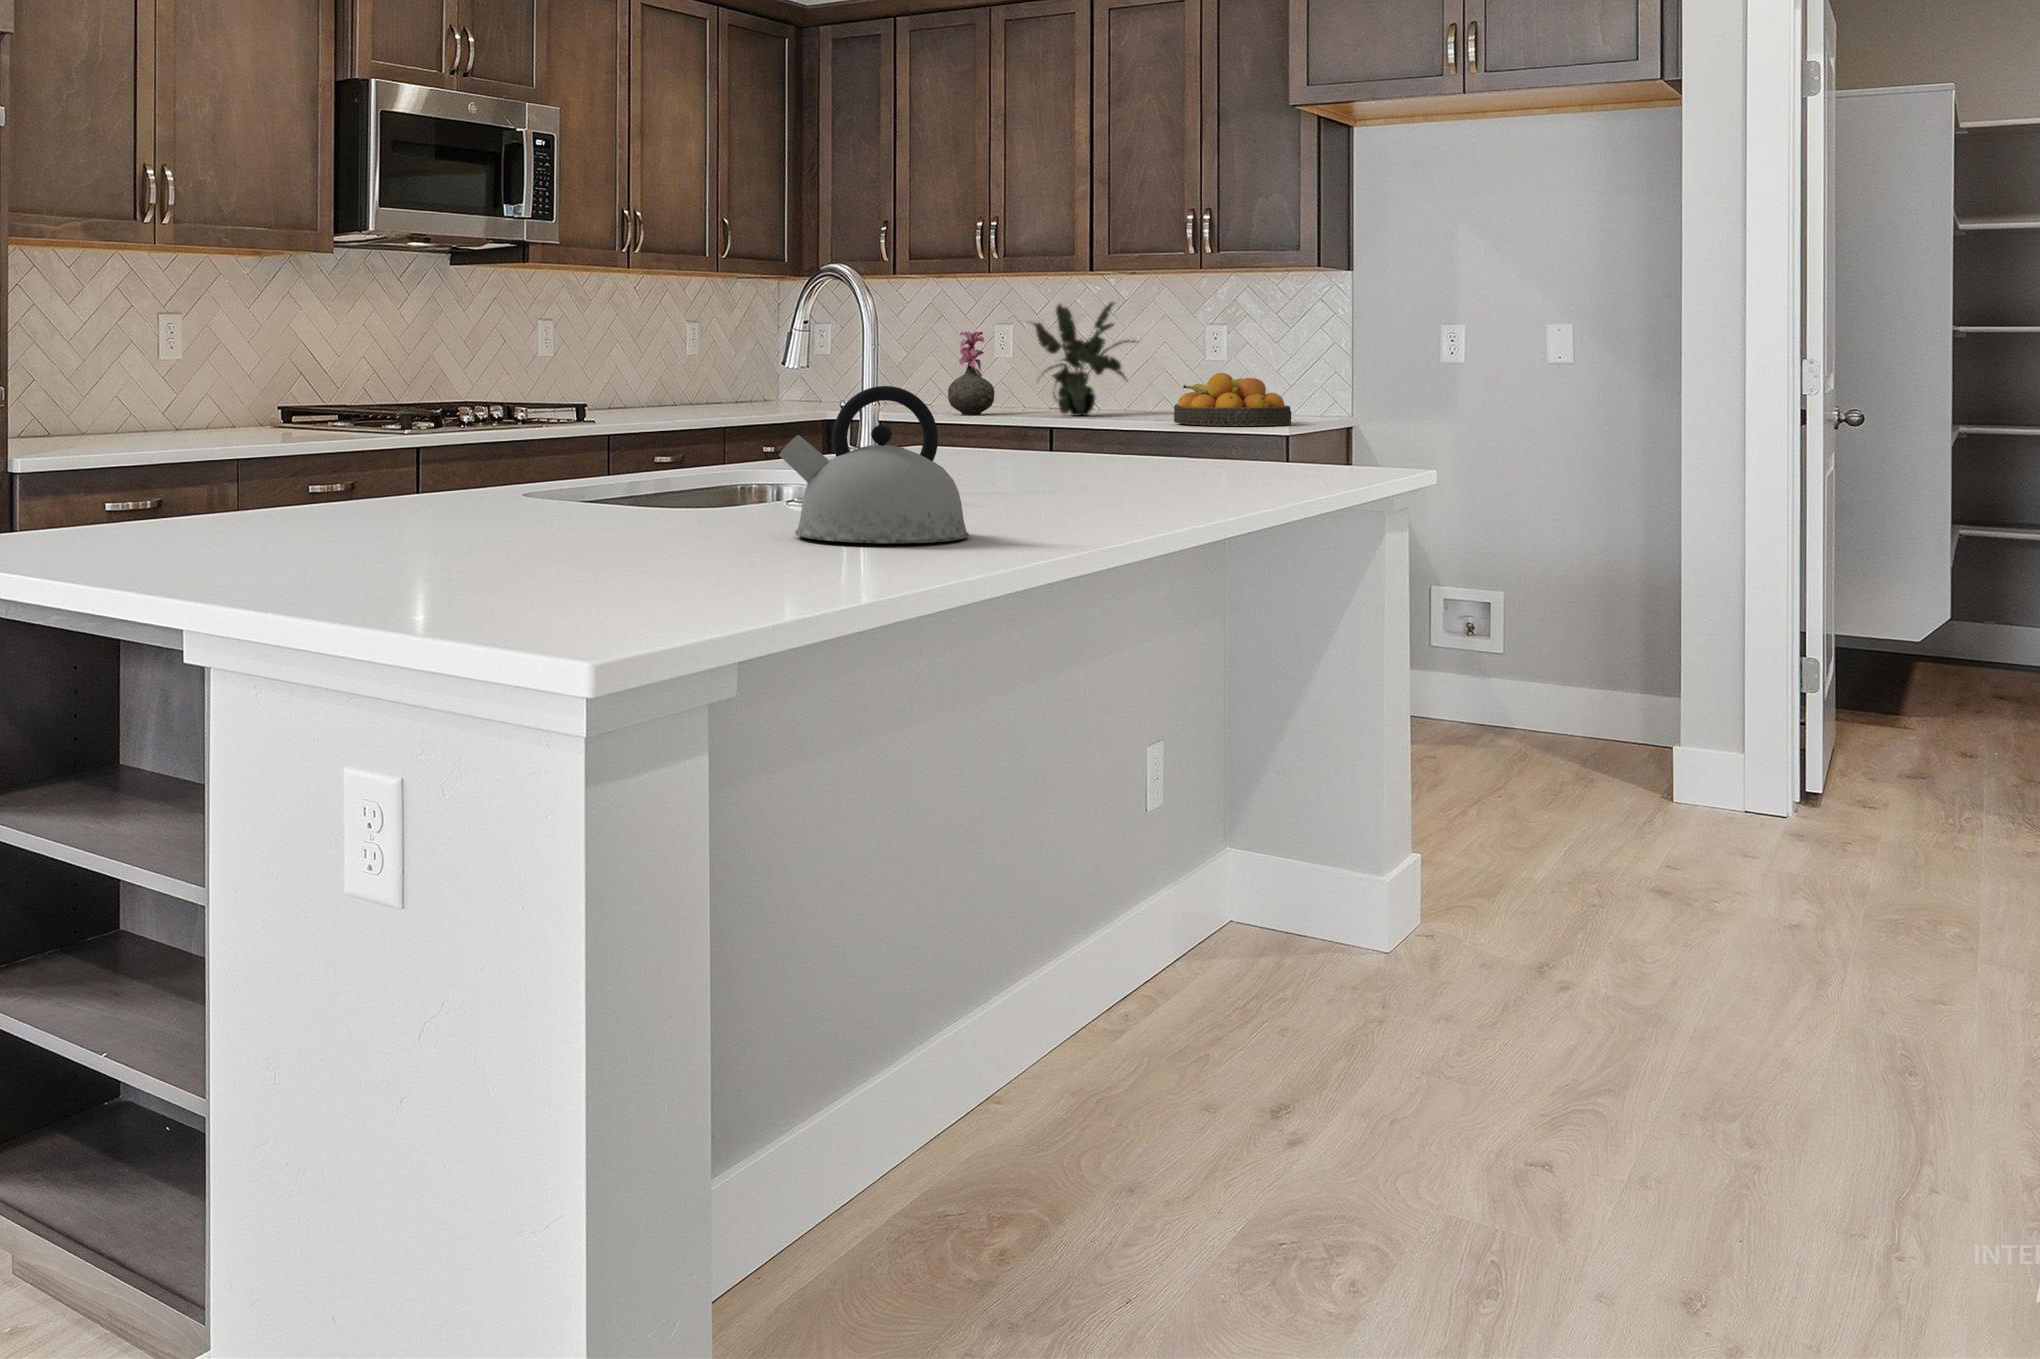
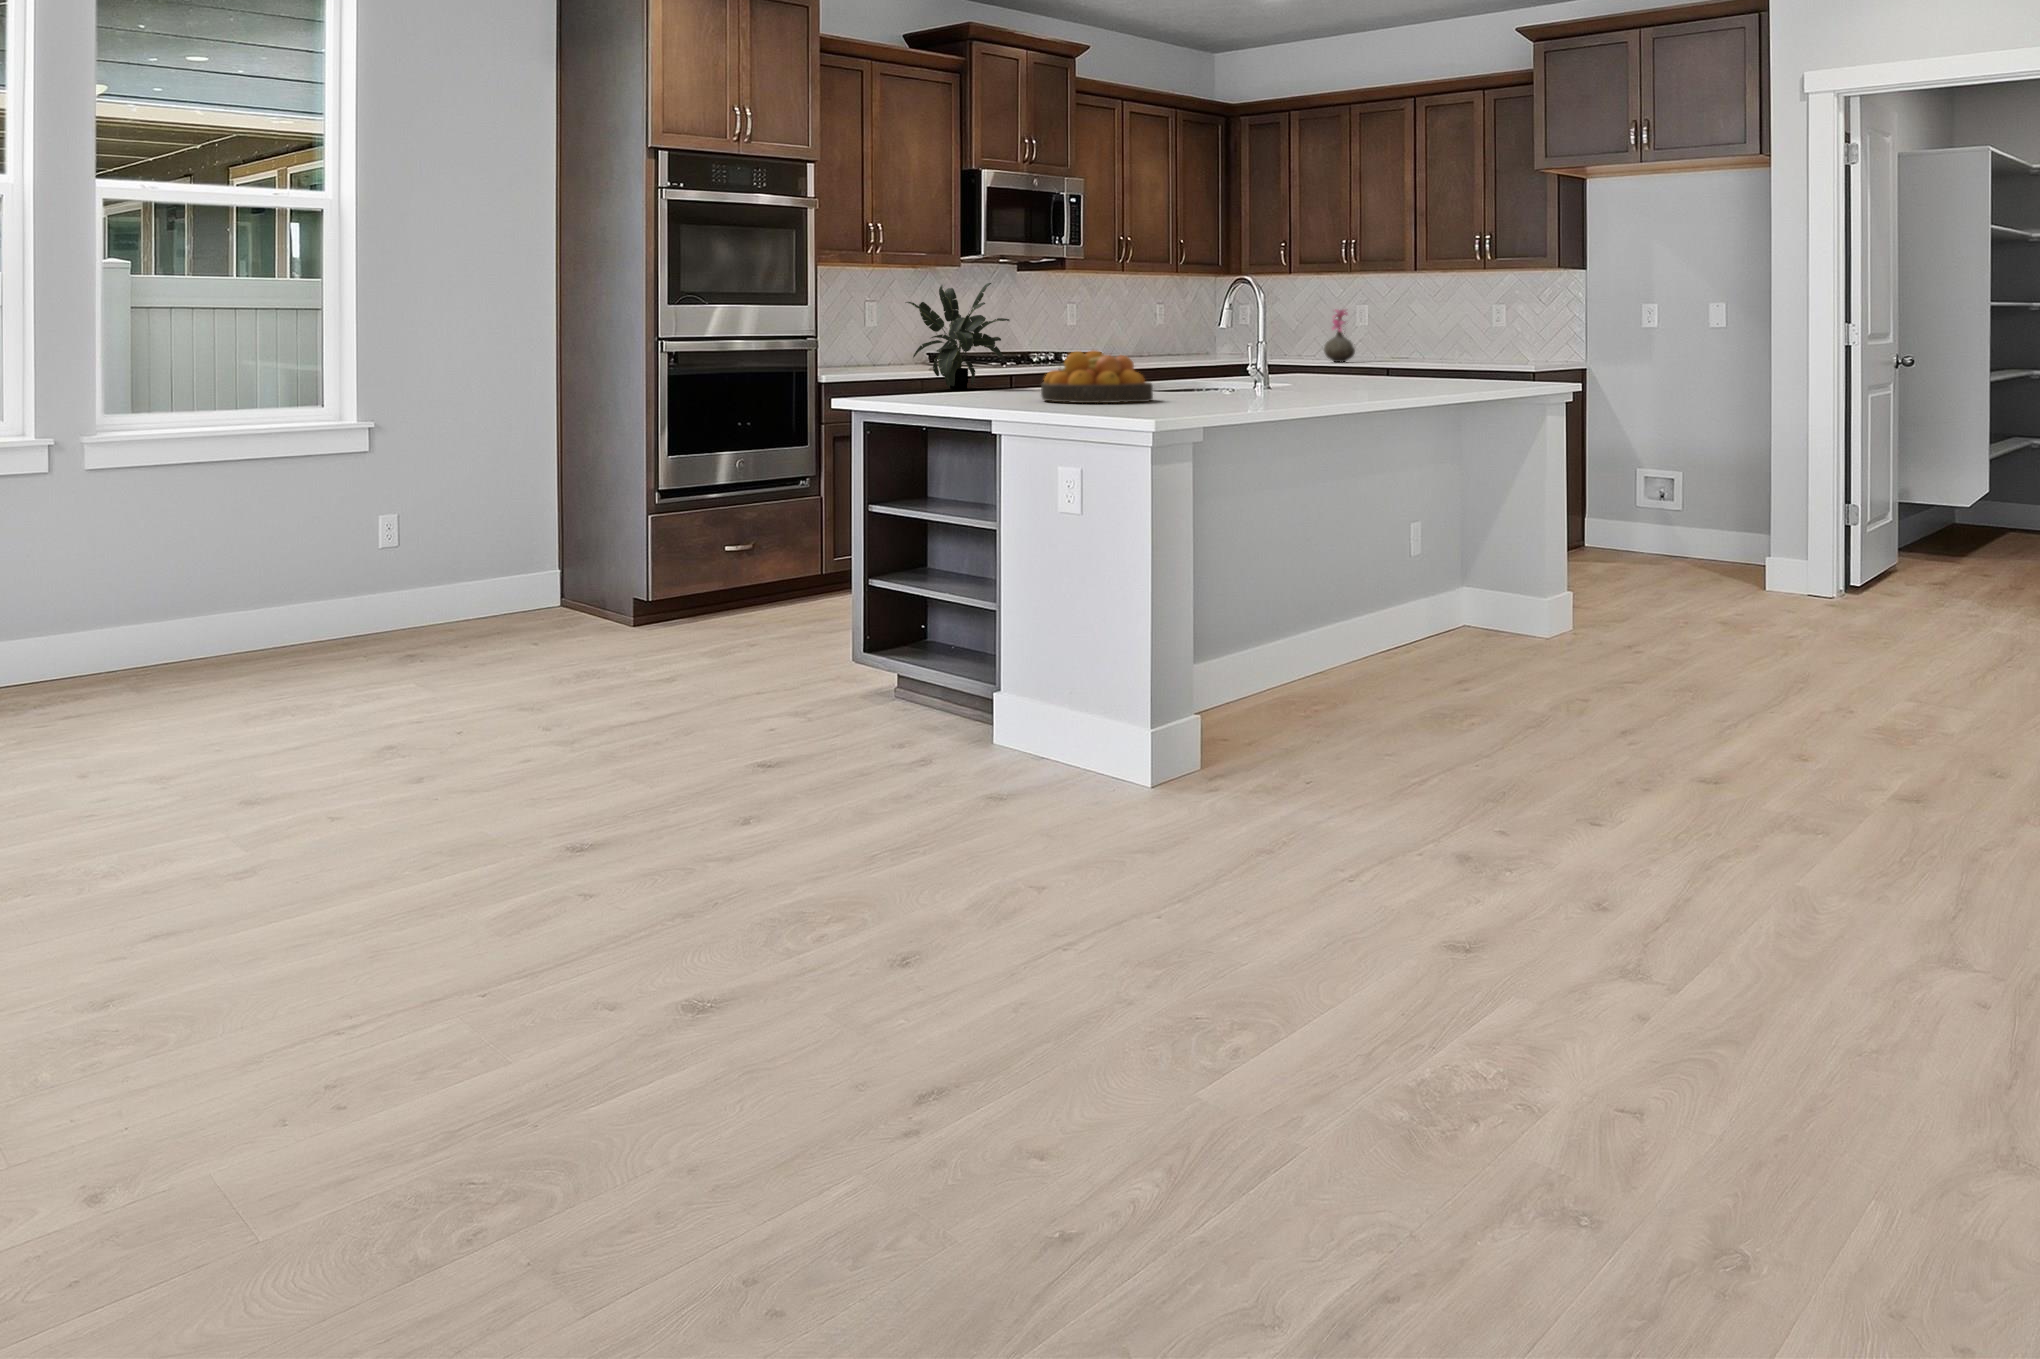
potted plant: present [1033,302,1139,416] -> present [905,283,1010,389]
fruit bowl: present [1174,373,1291,426] -> present [1041,350,1153,403]
kettle: present [779,386,969,543] -> none [1216,336,1302,403]

